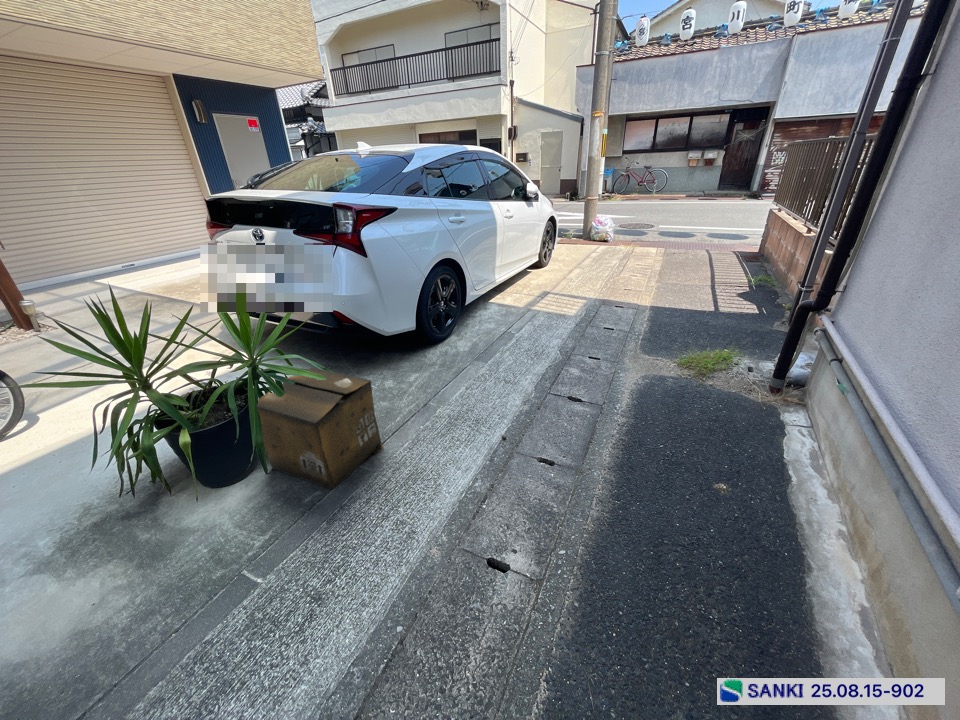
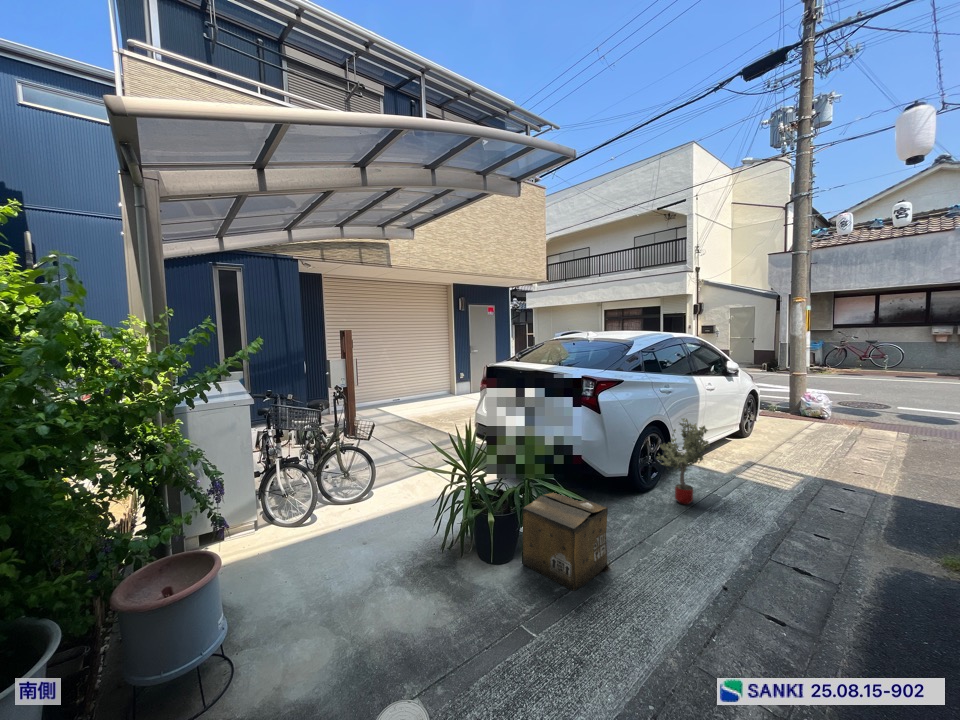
potted tree: none [445,253,502,348] -> present [657,418,710,504]

